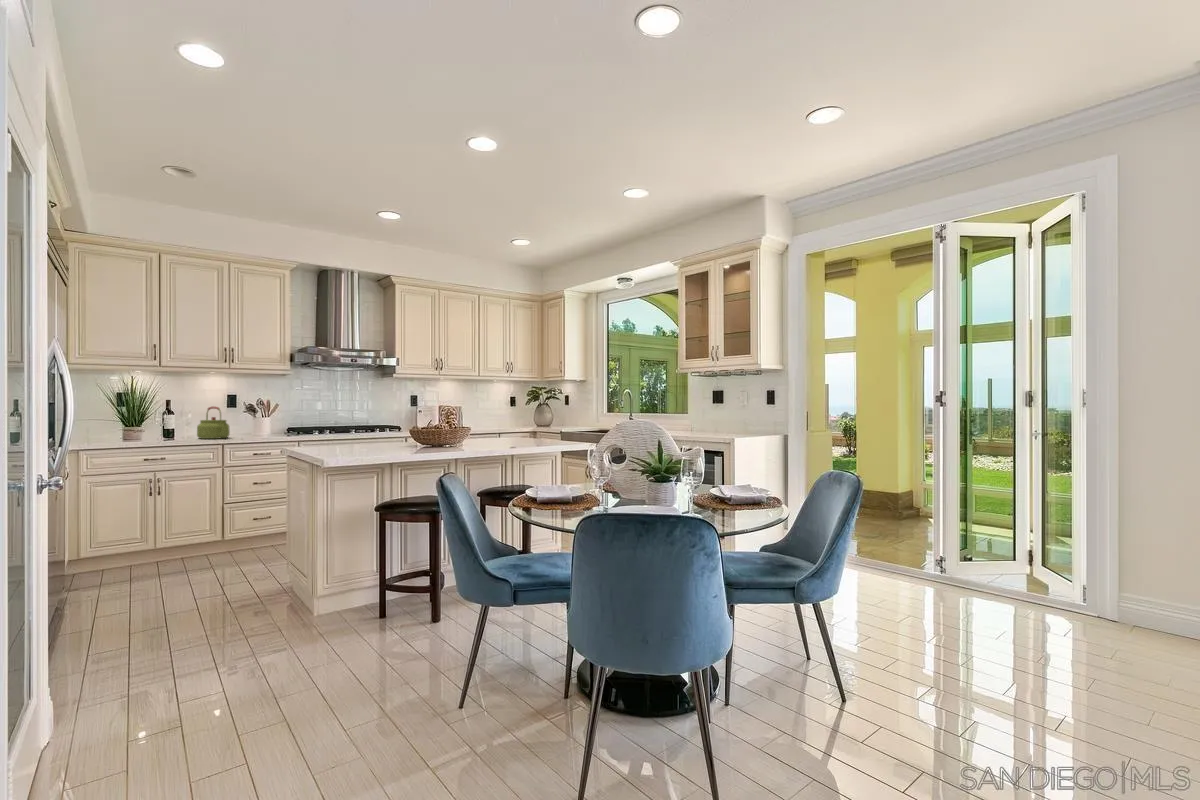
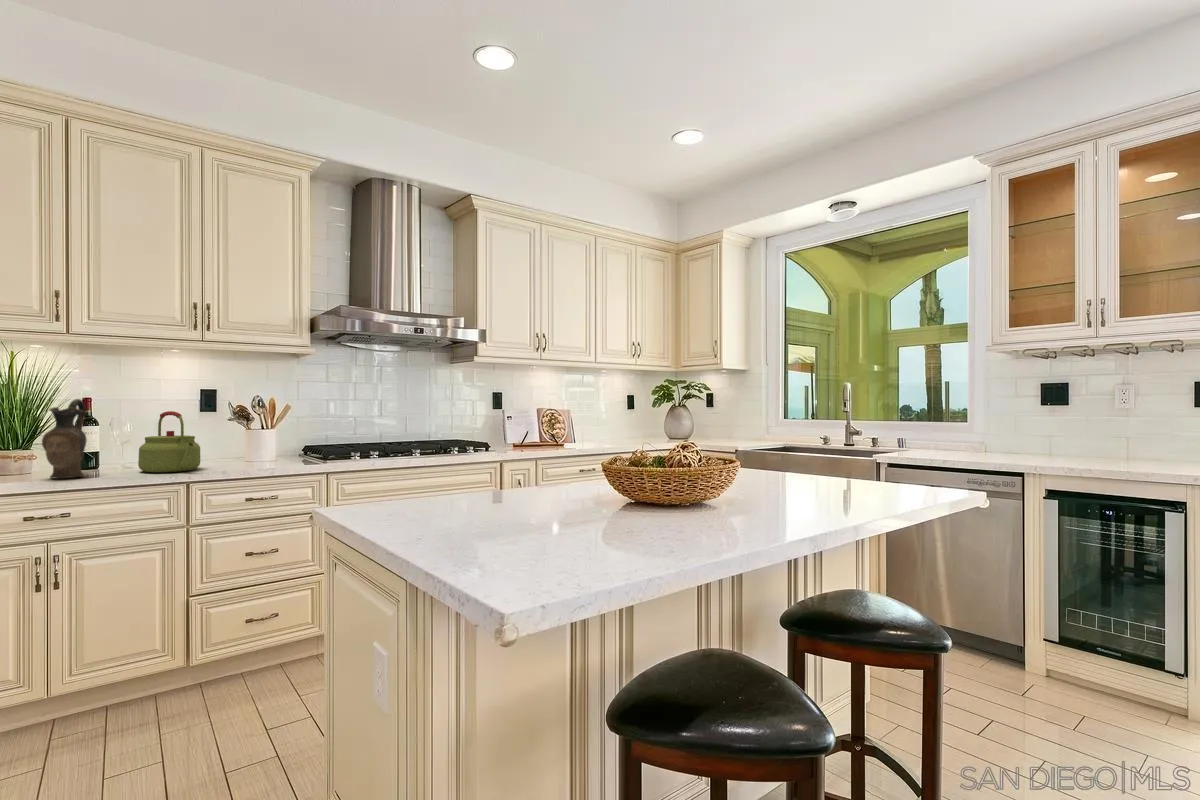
ceramic pitcher: none [151,400,171,440] -> present [42,399,86,479]

